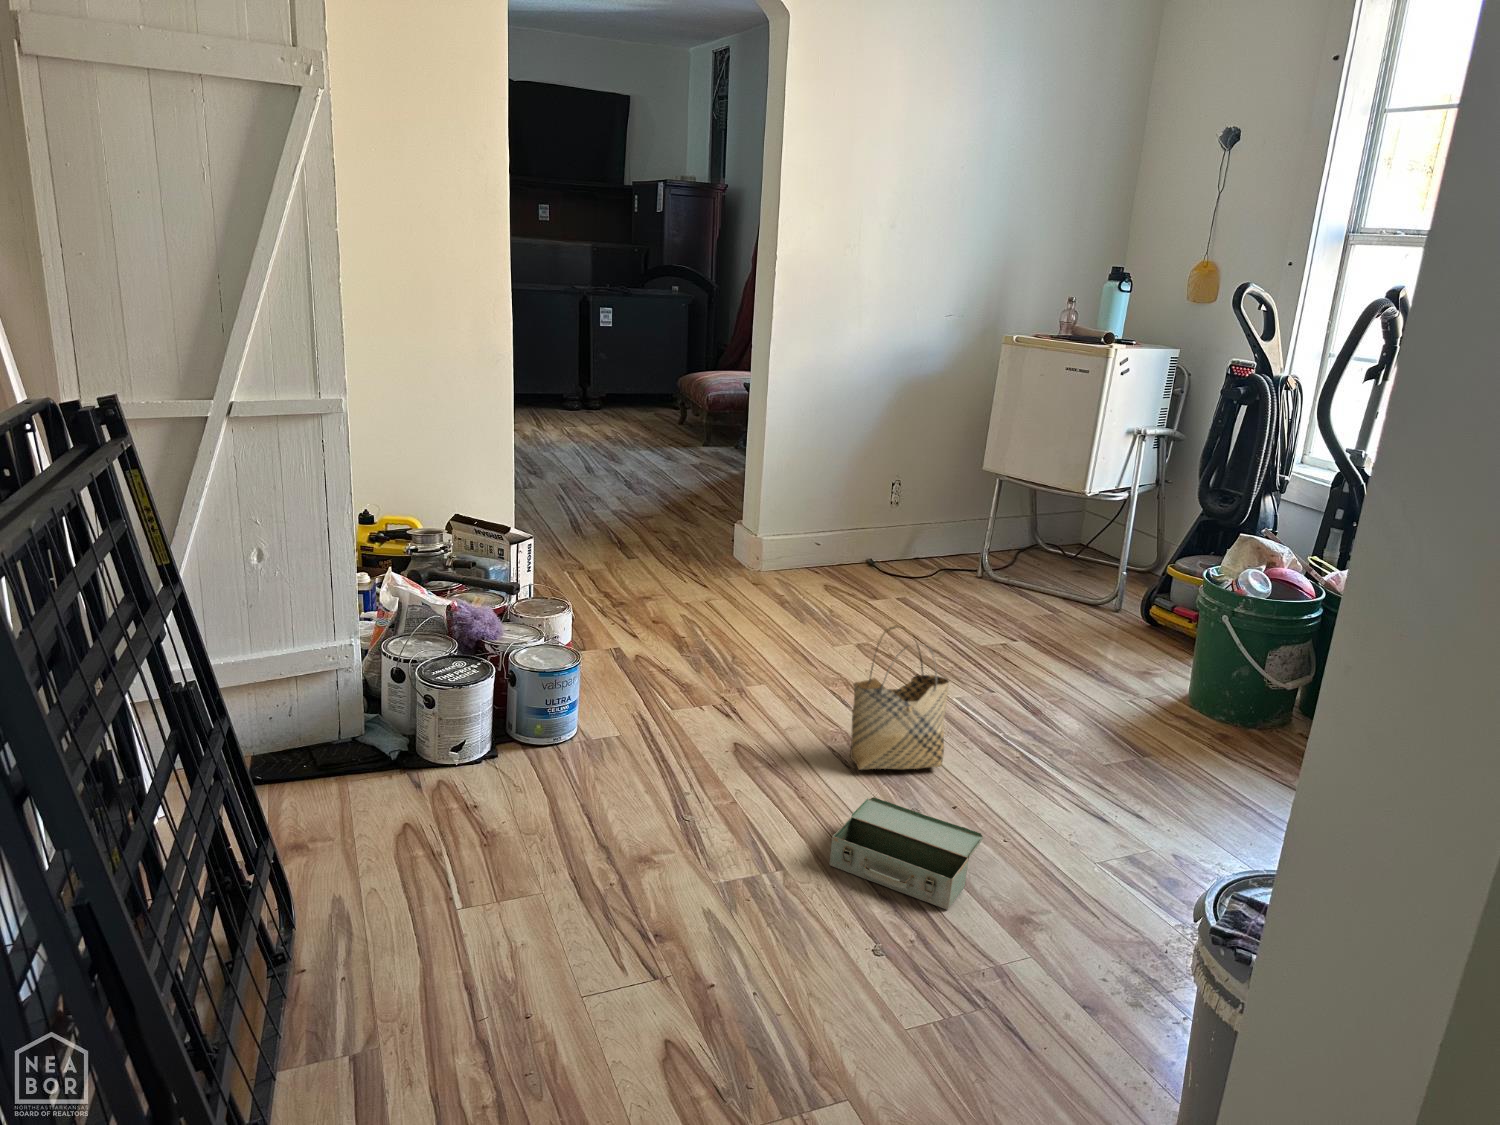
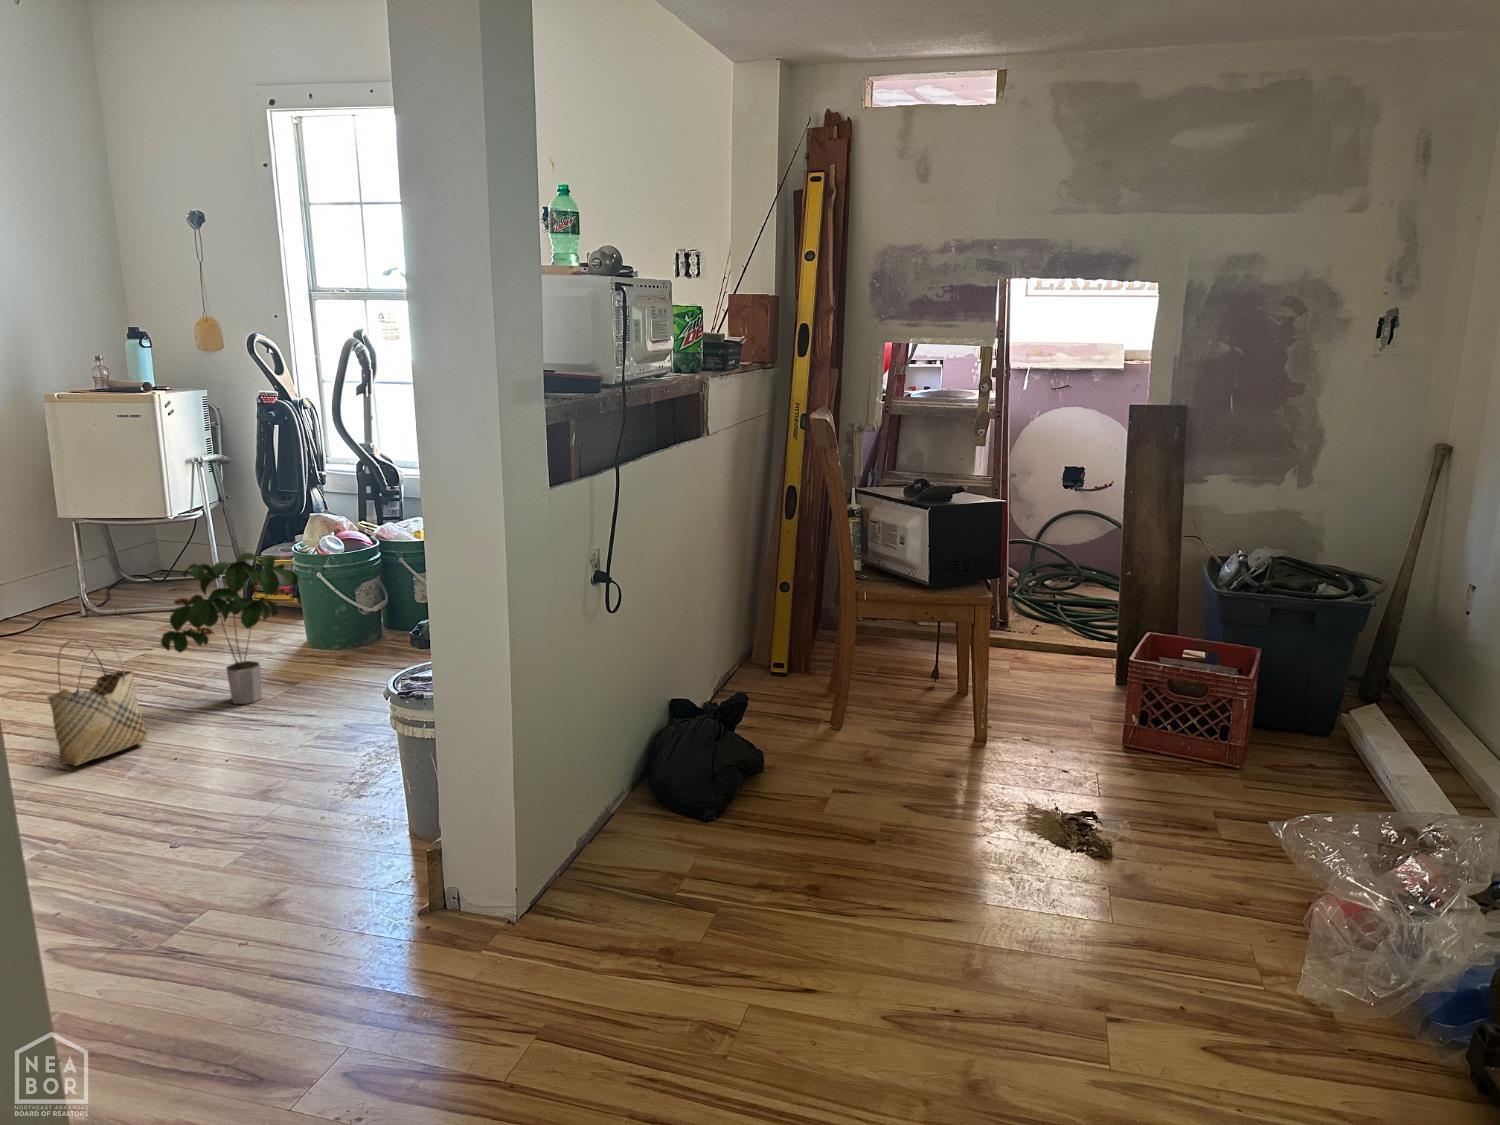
potted plant: none [994,570,1187,763] -> present [161,553,299,704]
toolbox: present [829,797,984,910] -> none [94,754,216,825]

